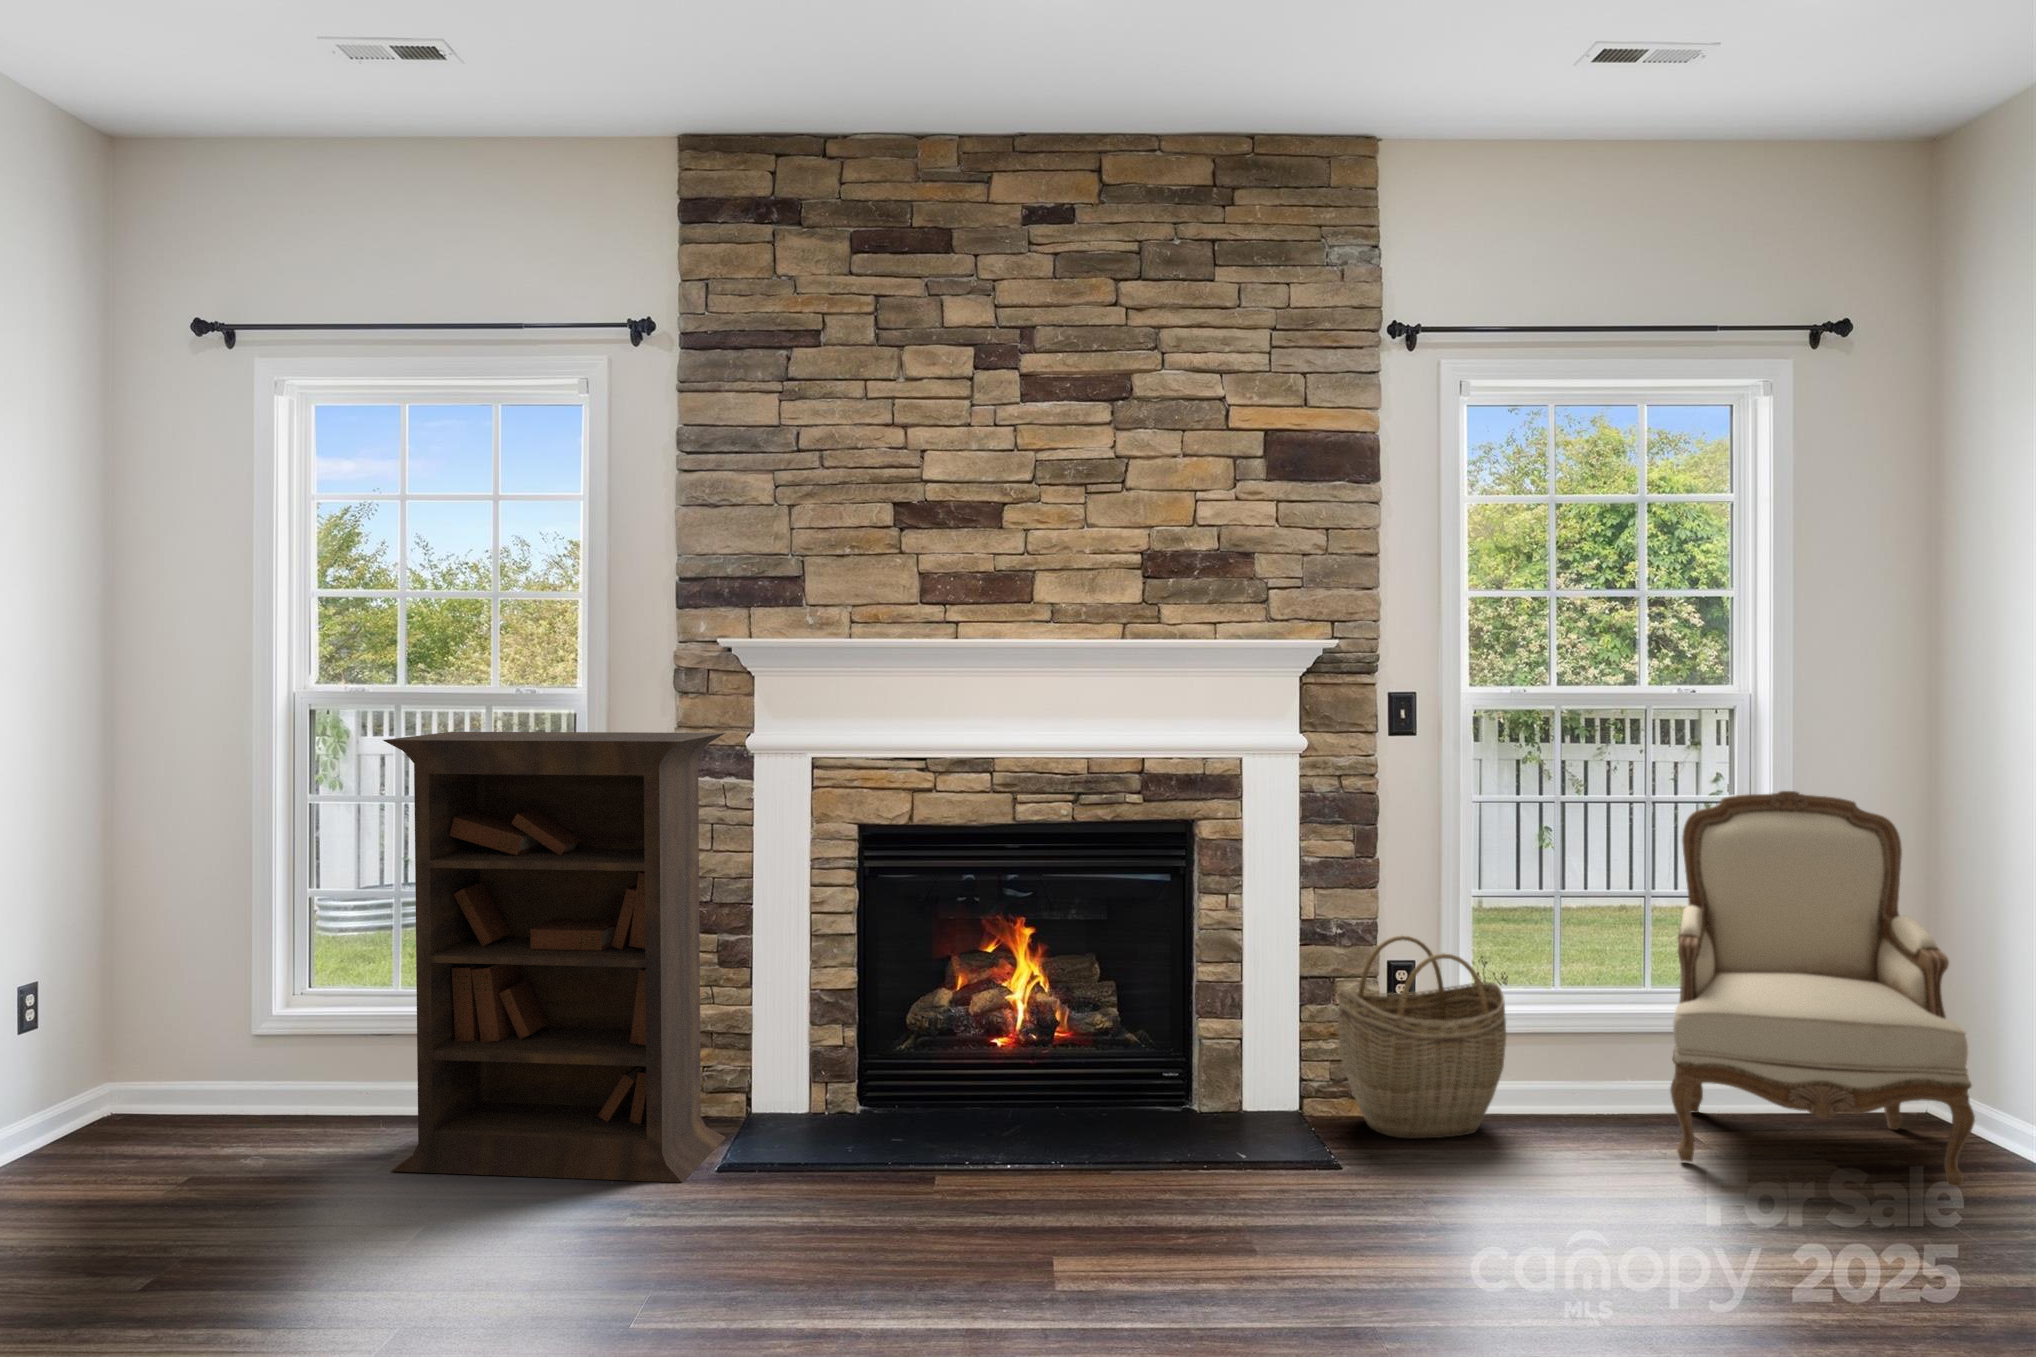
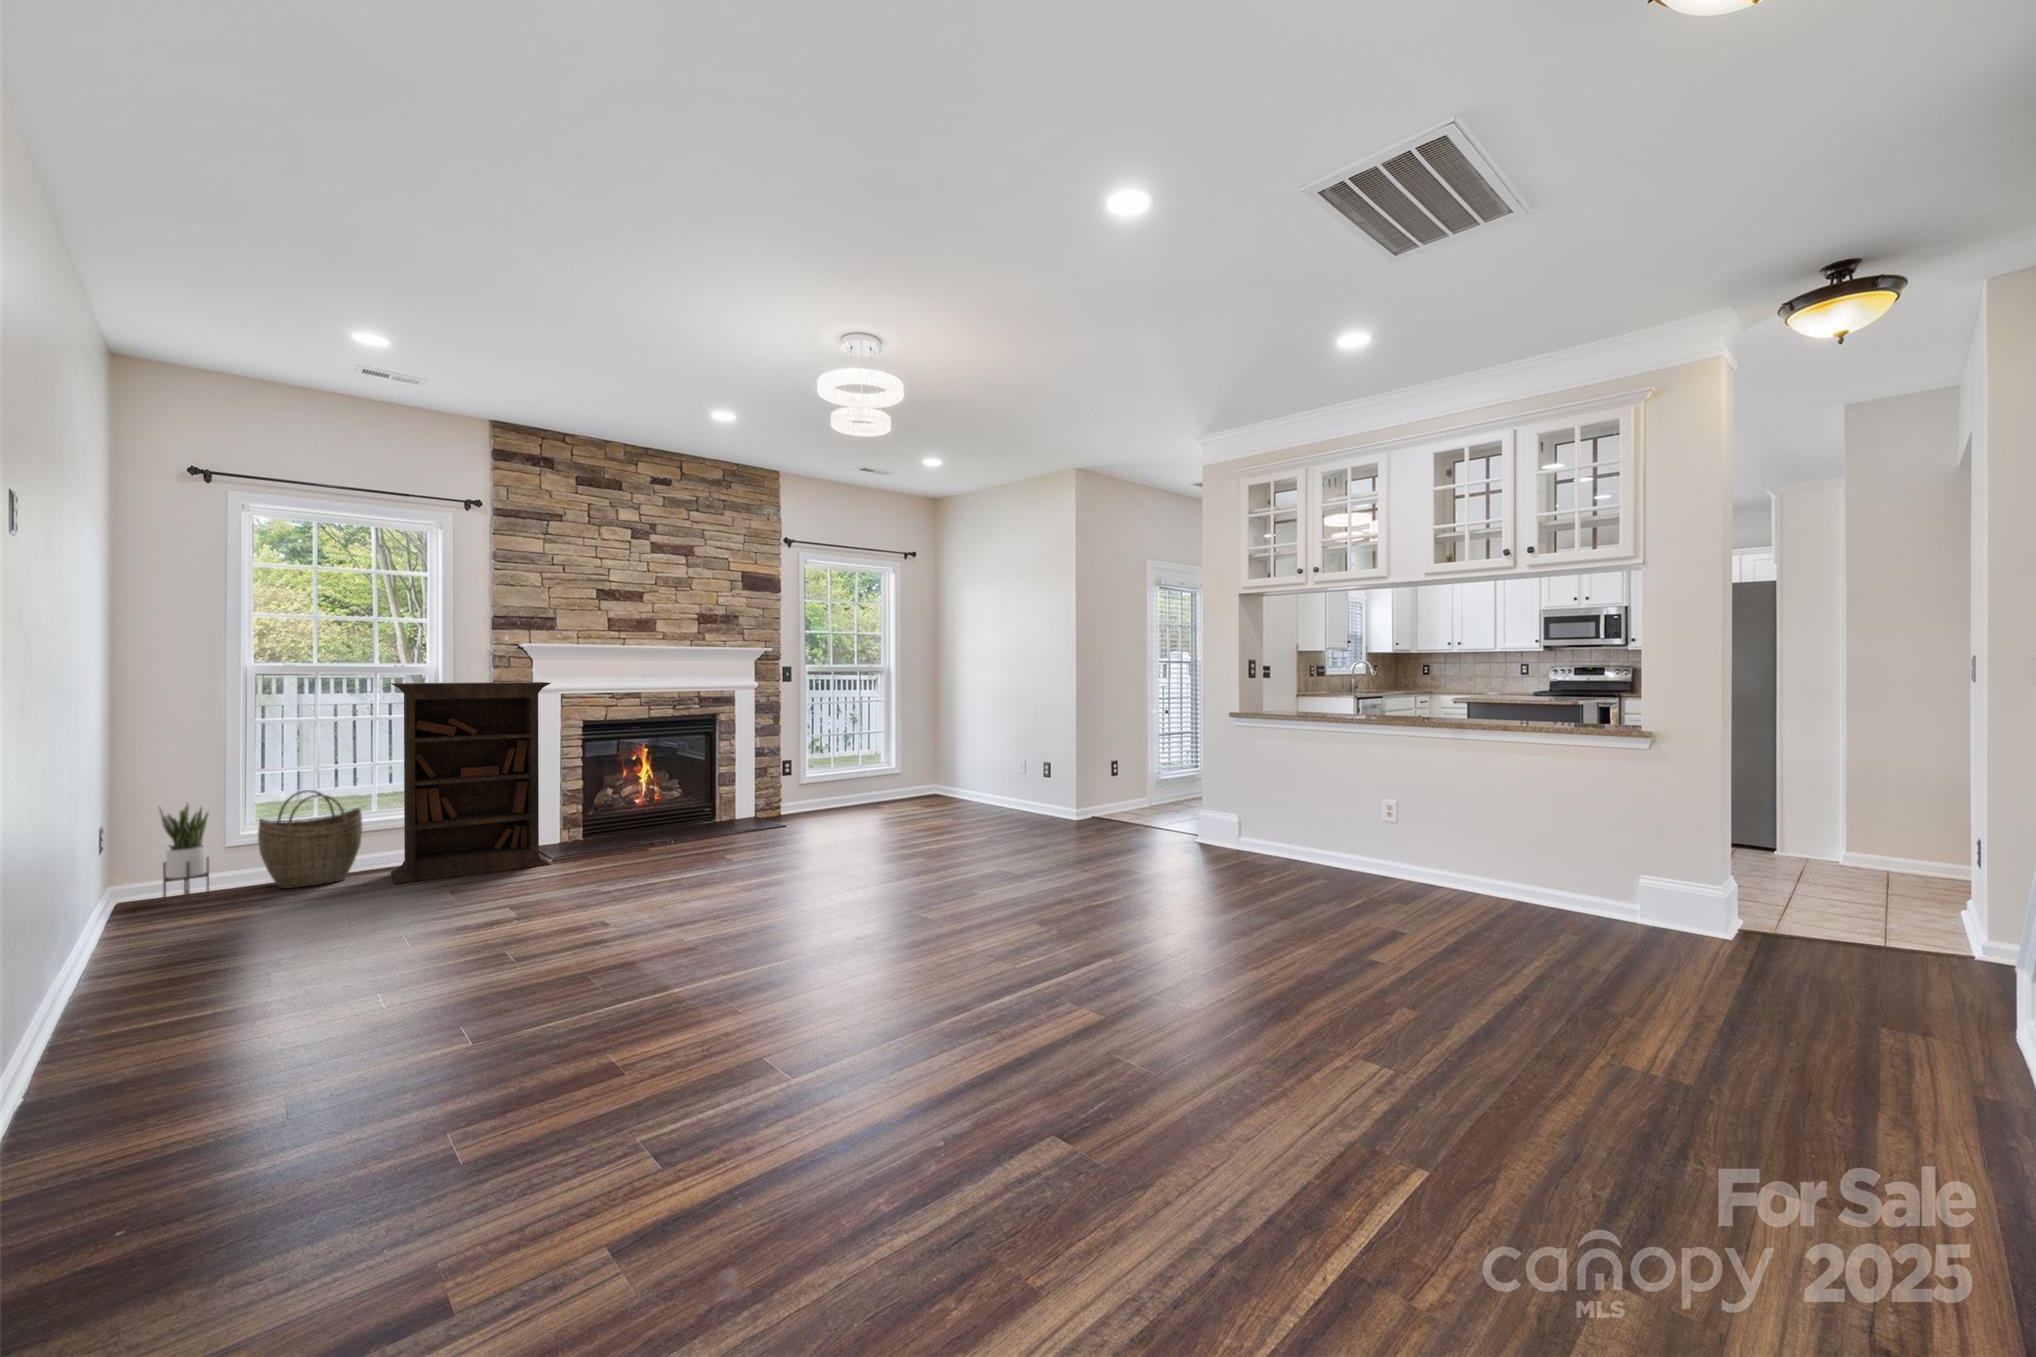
armchair: present [1670,791,1975,1187] -> none [870,699,961,811]
woven basket: present [1338,936,1506,1138] -> present [258,790,362,888]
potted plant: none [109,947,198,1133] -> present [159,803,209,900]

